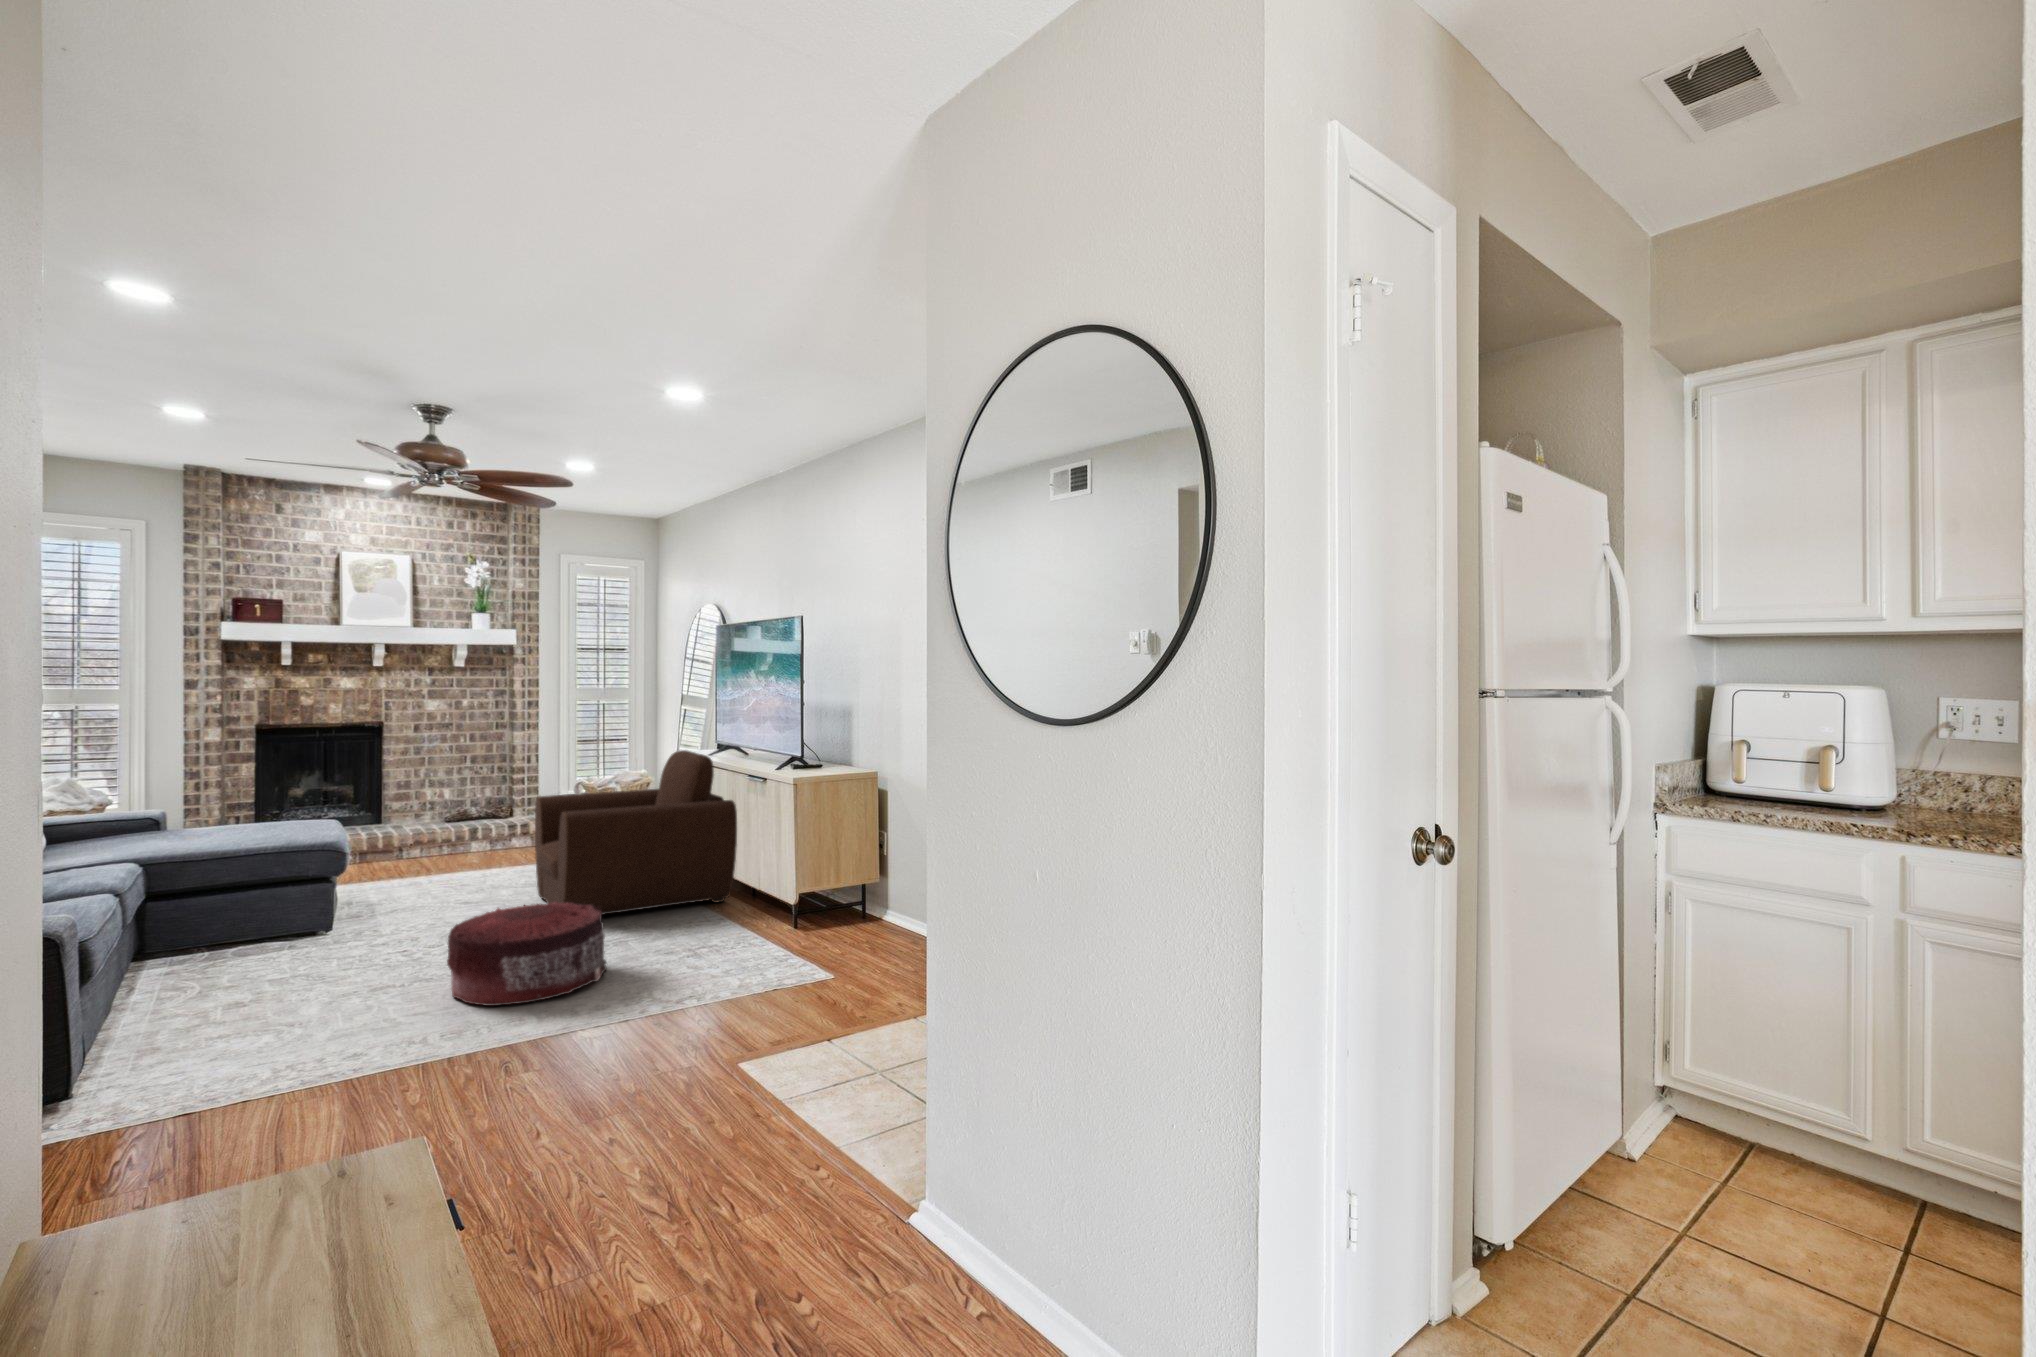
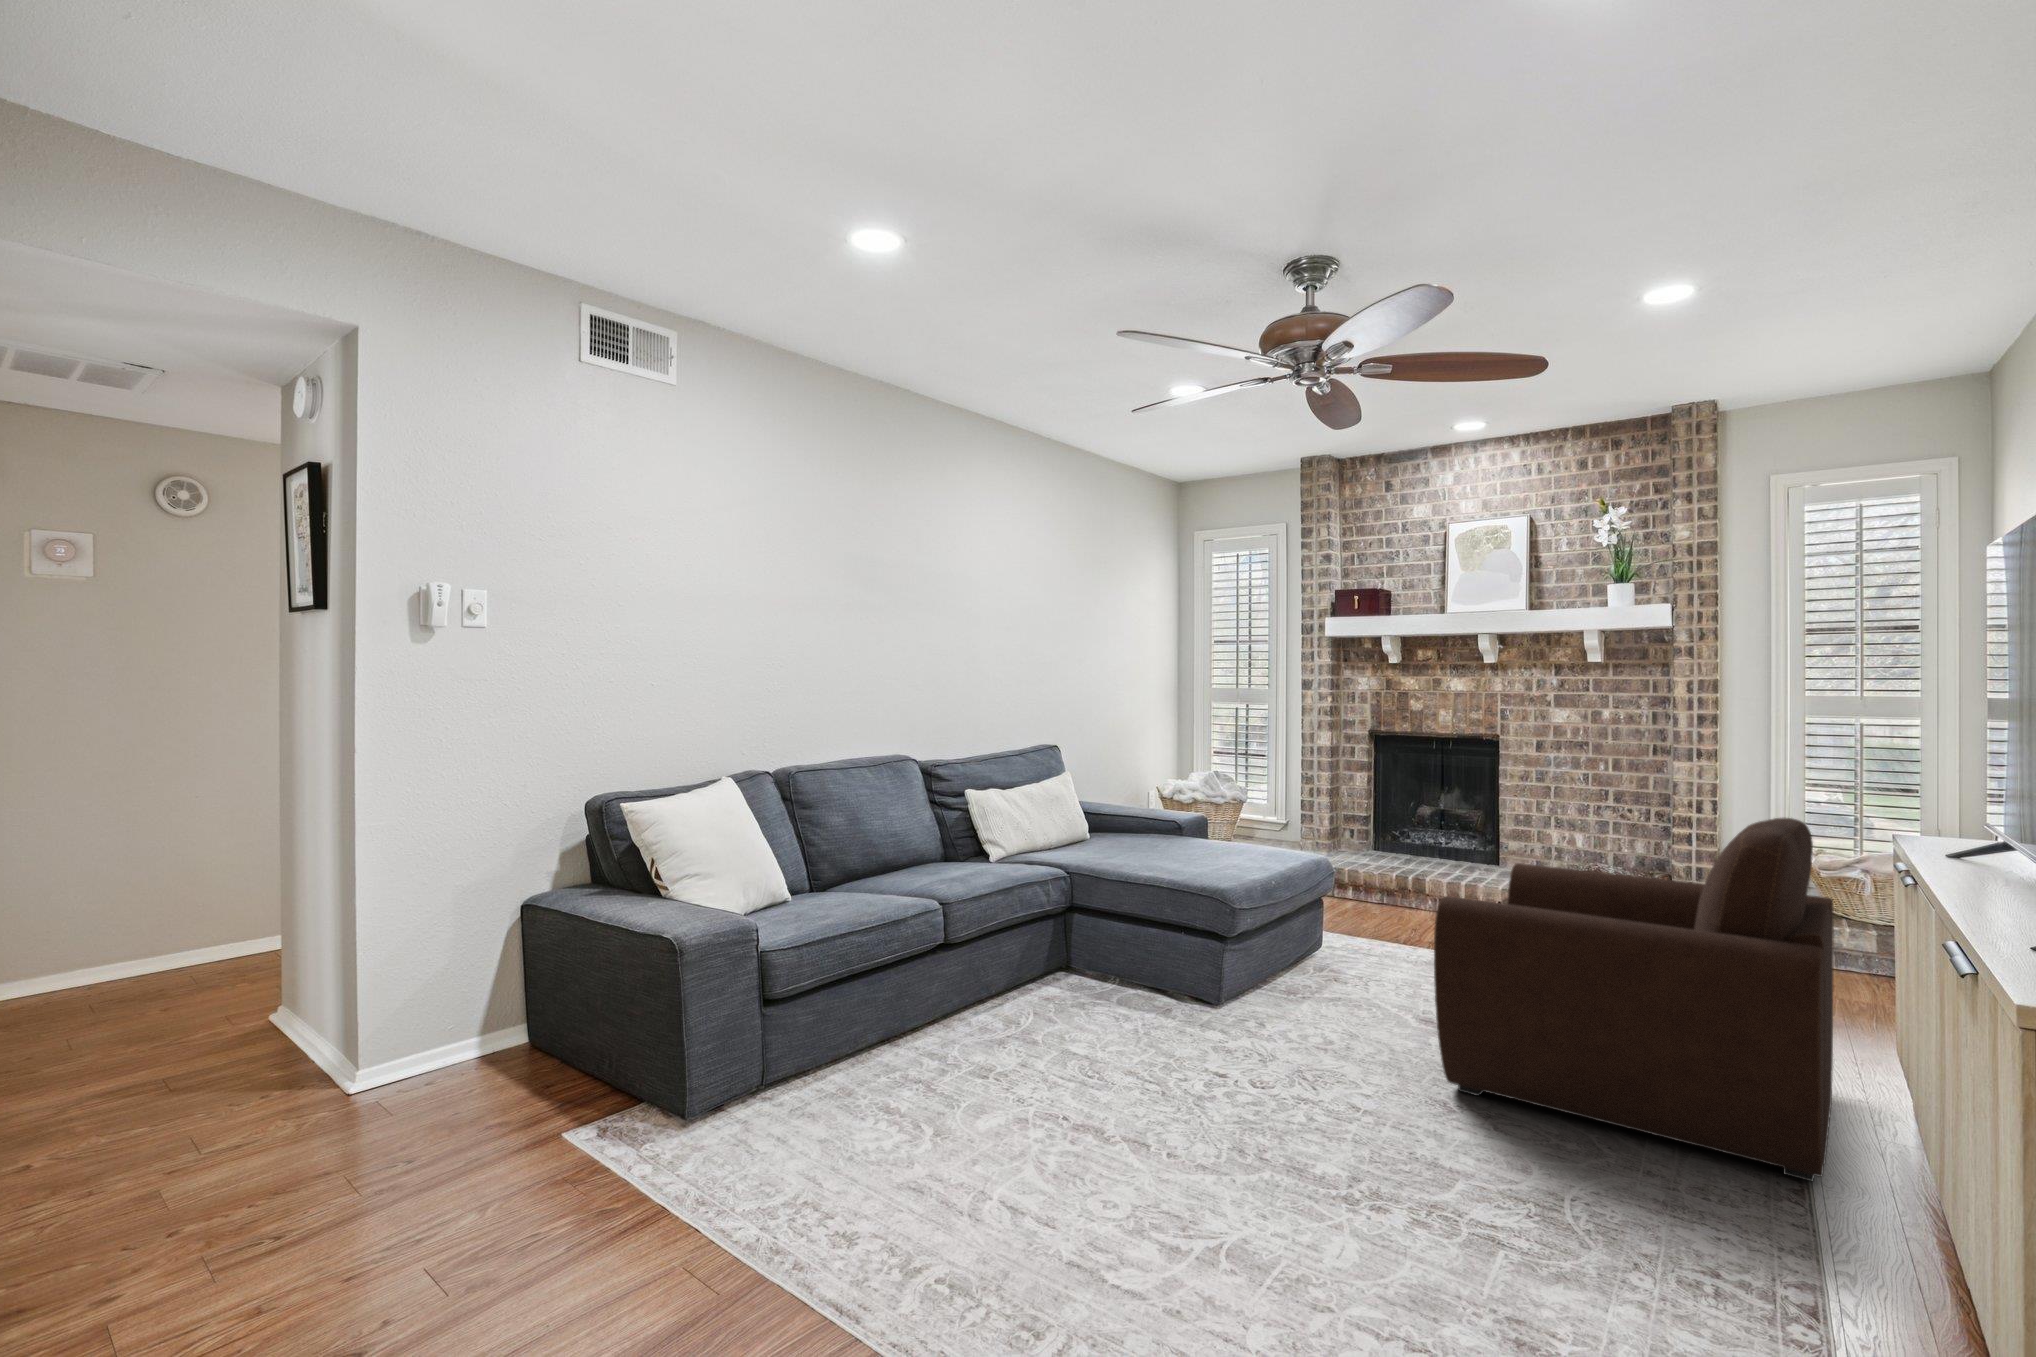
pouf: present [447,901,607,1006] -> none [1092,1026,1334,1231]

